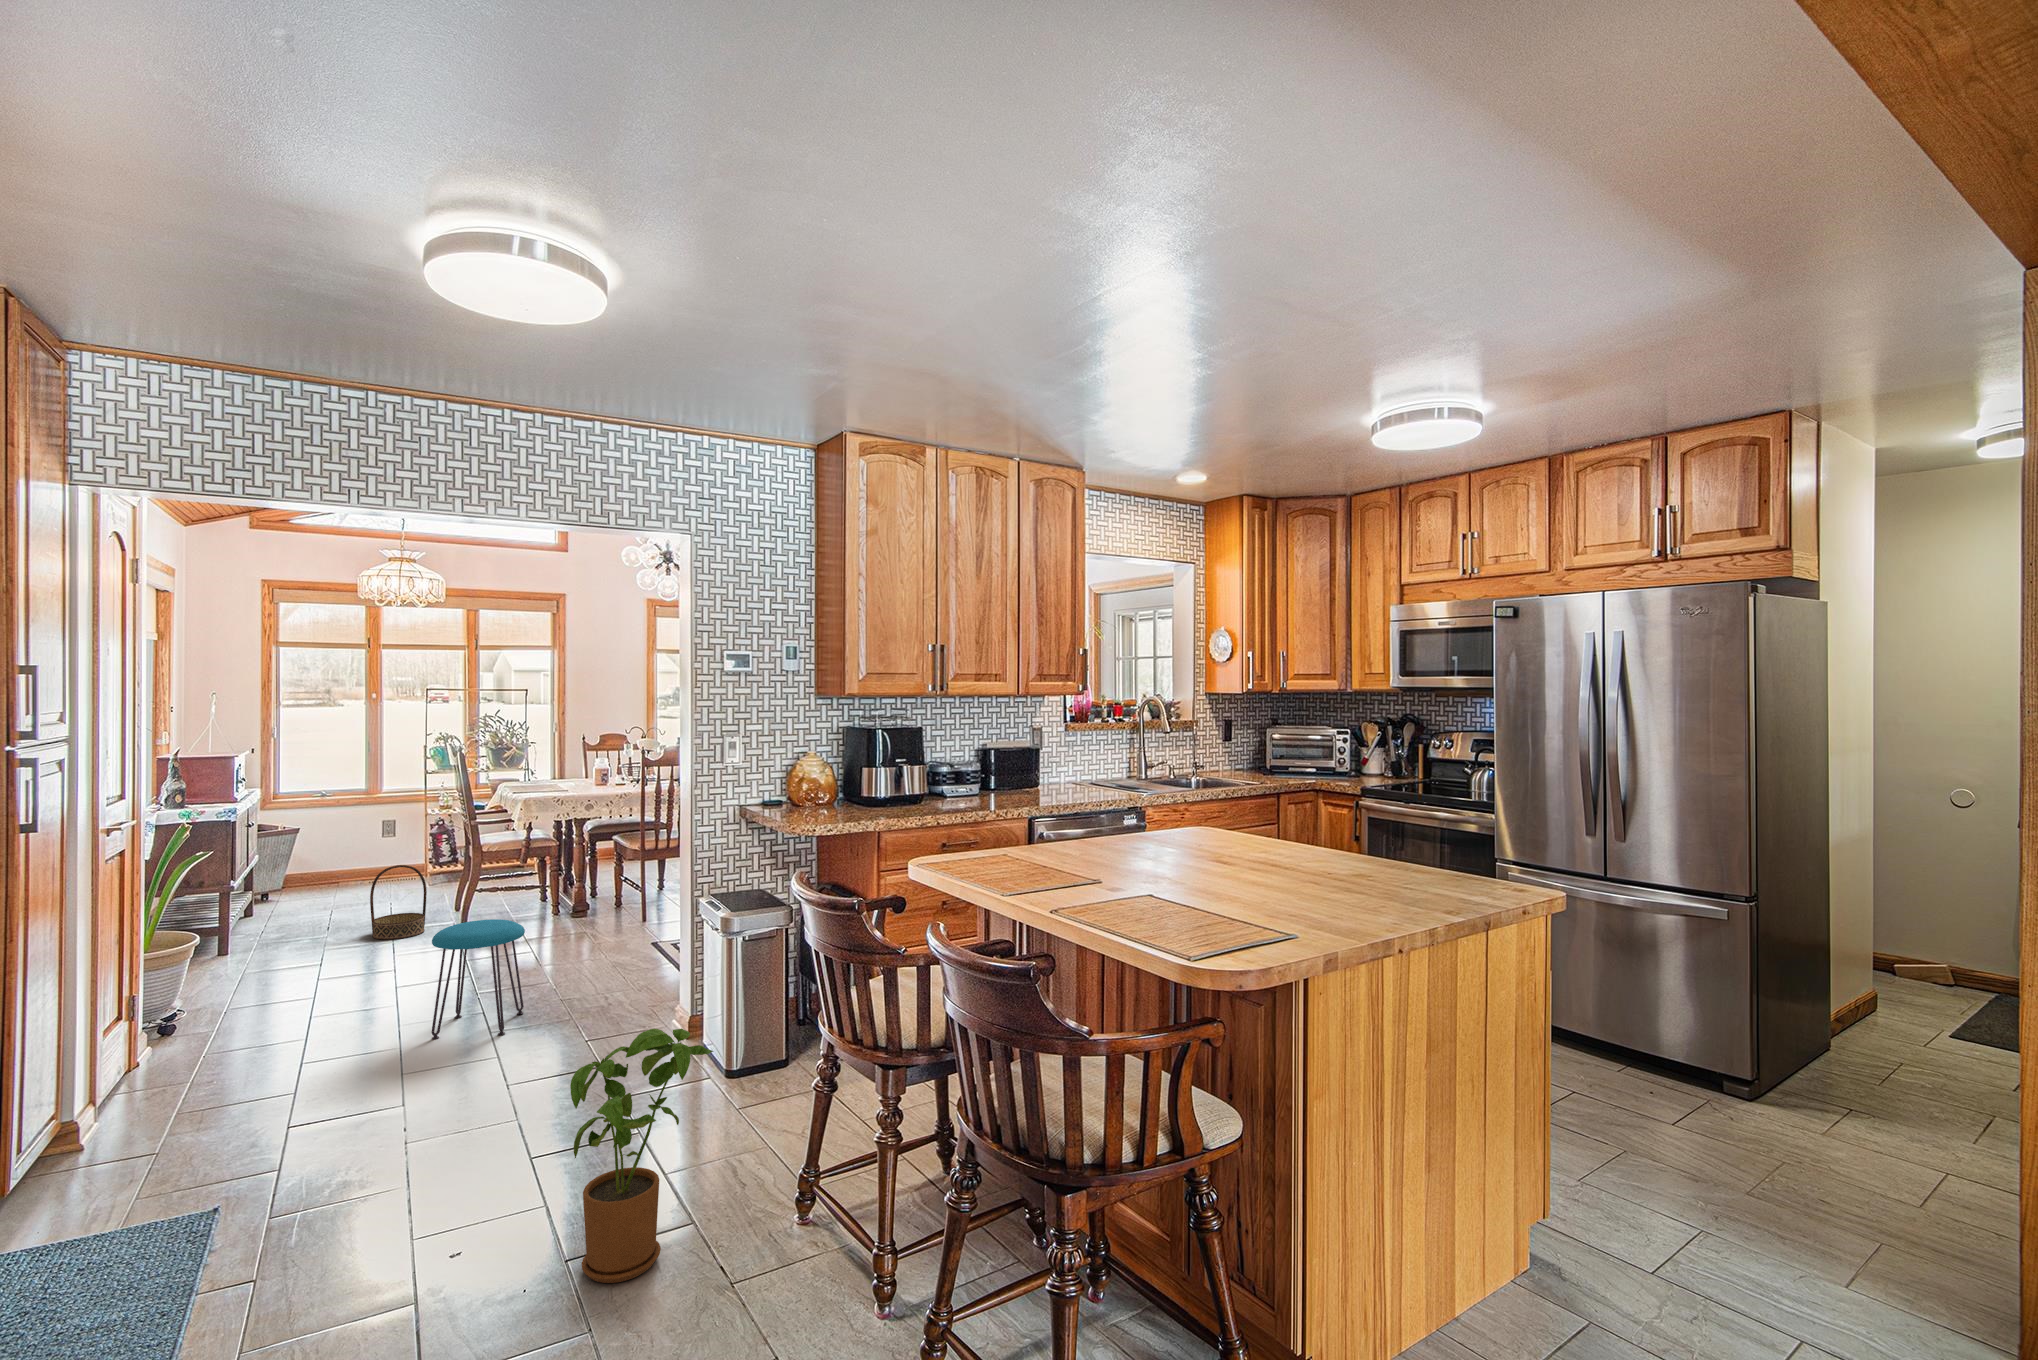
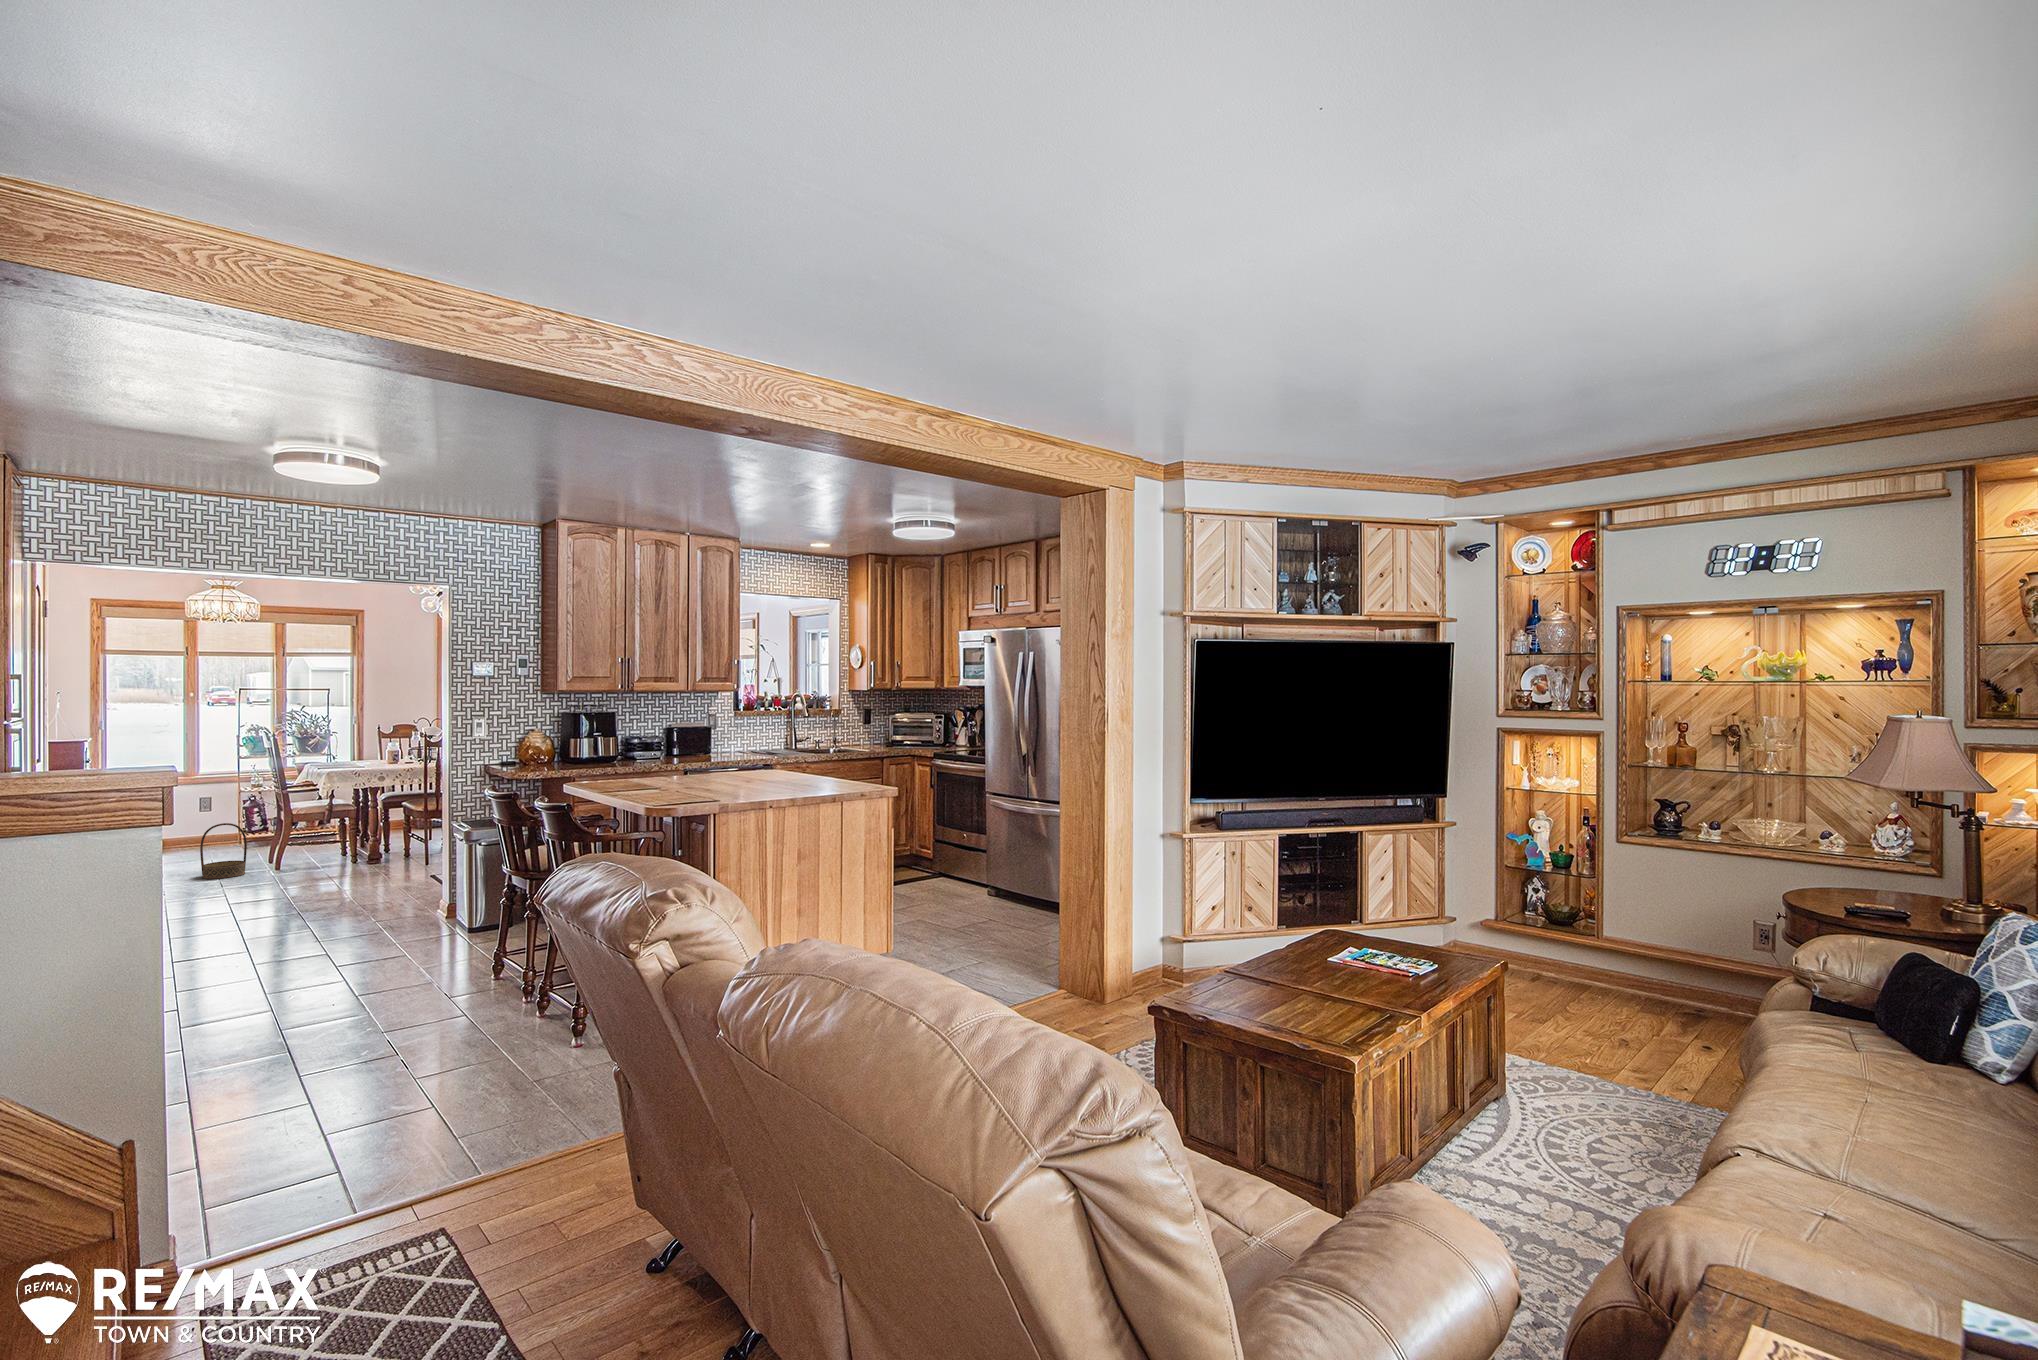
stool: present [431,919,525,1039] -> none [263,846,331,923]
house plant: present [570,1028,713,1283] -> none [362,867,446,996]

